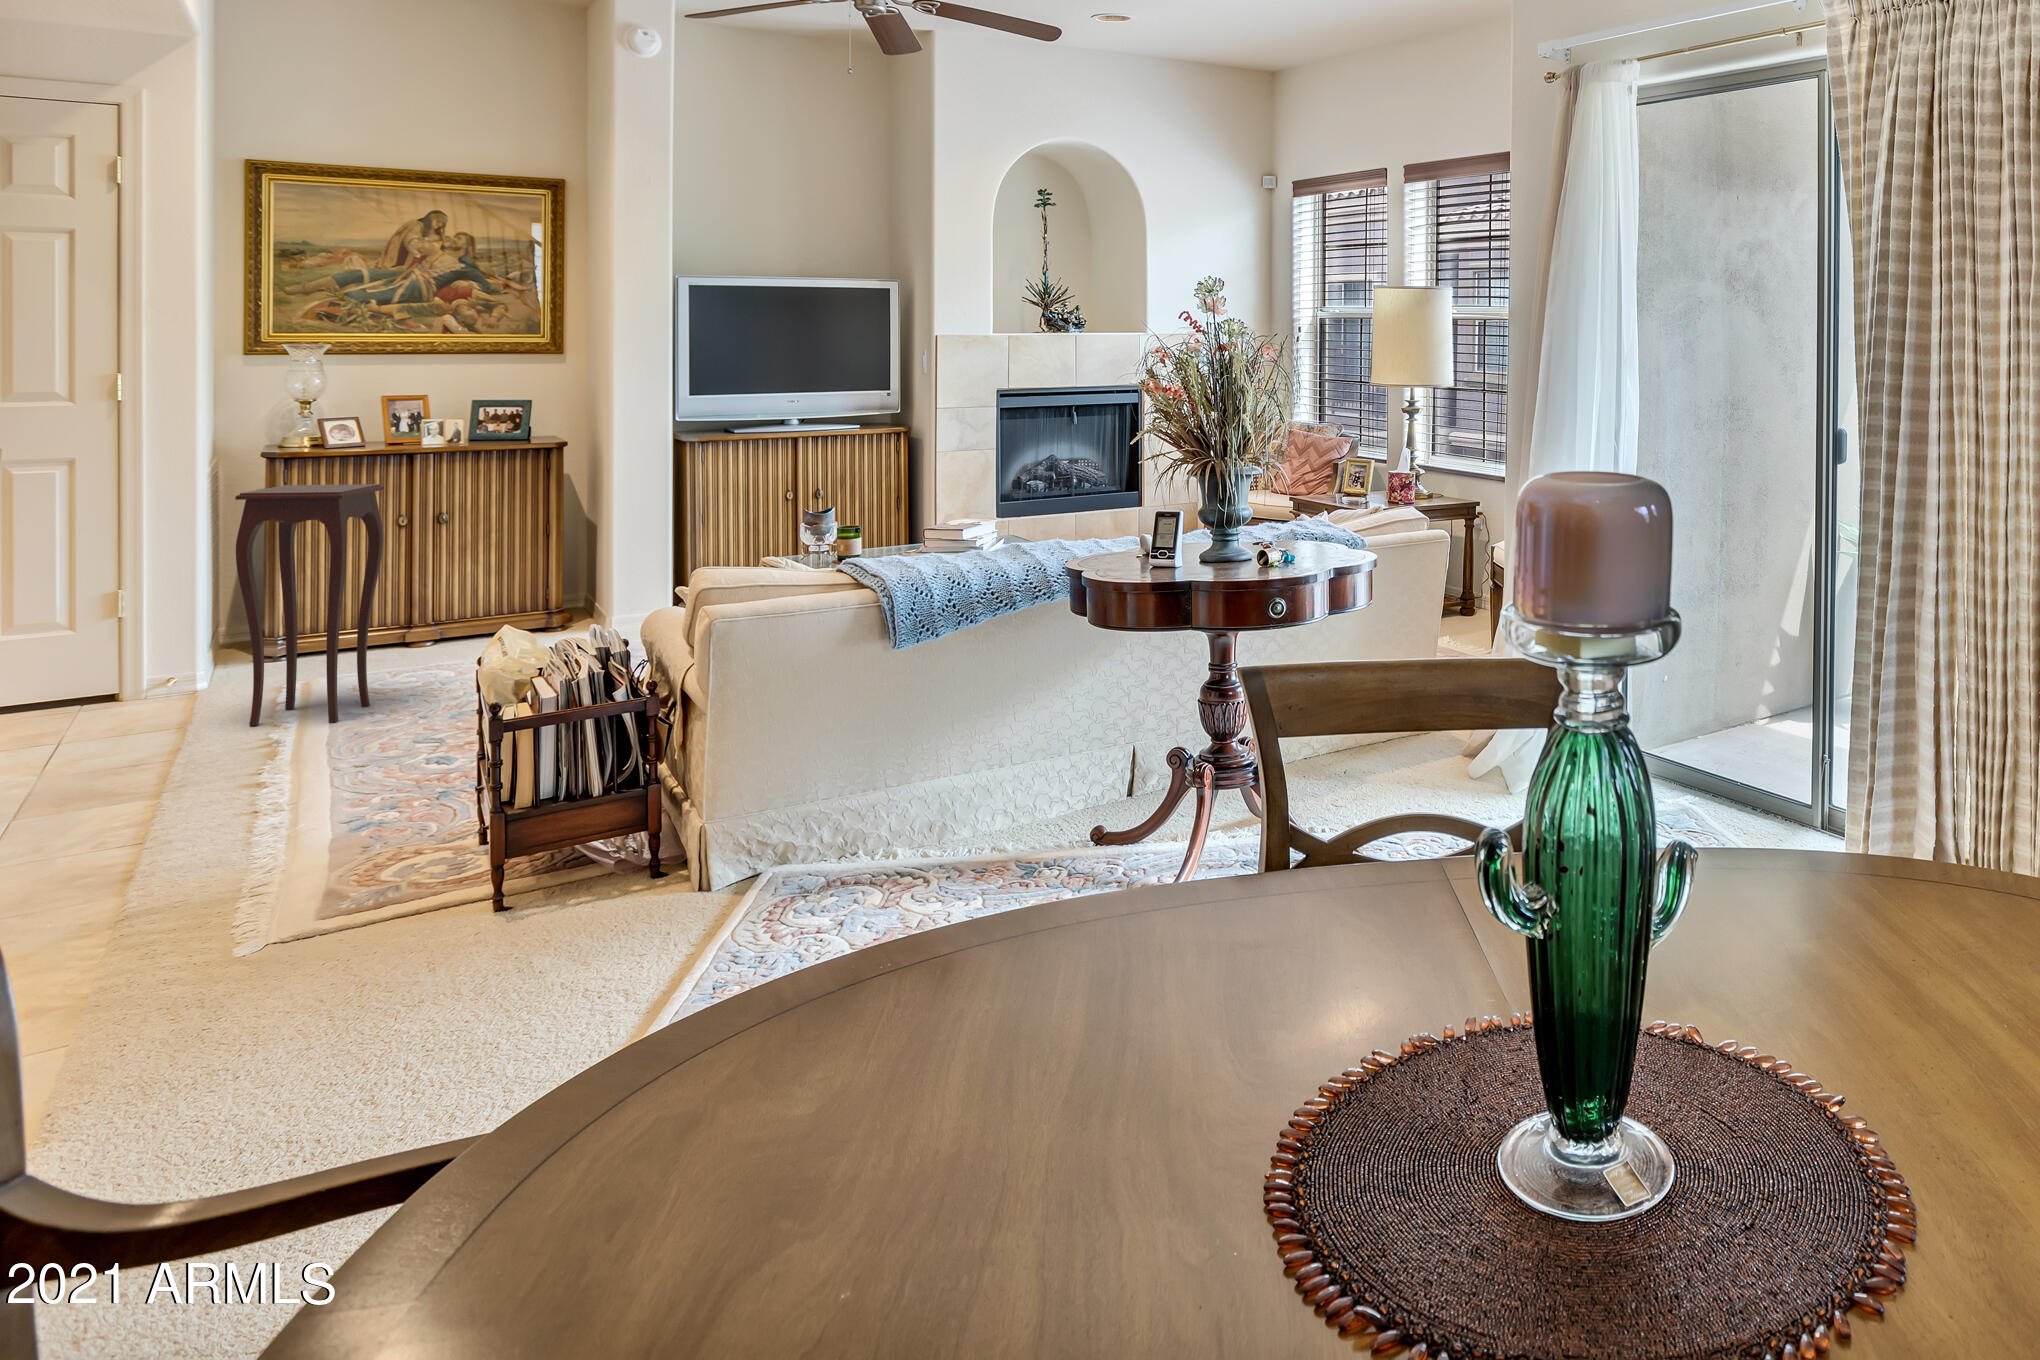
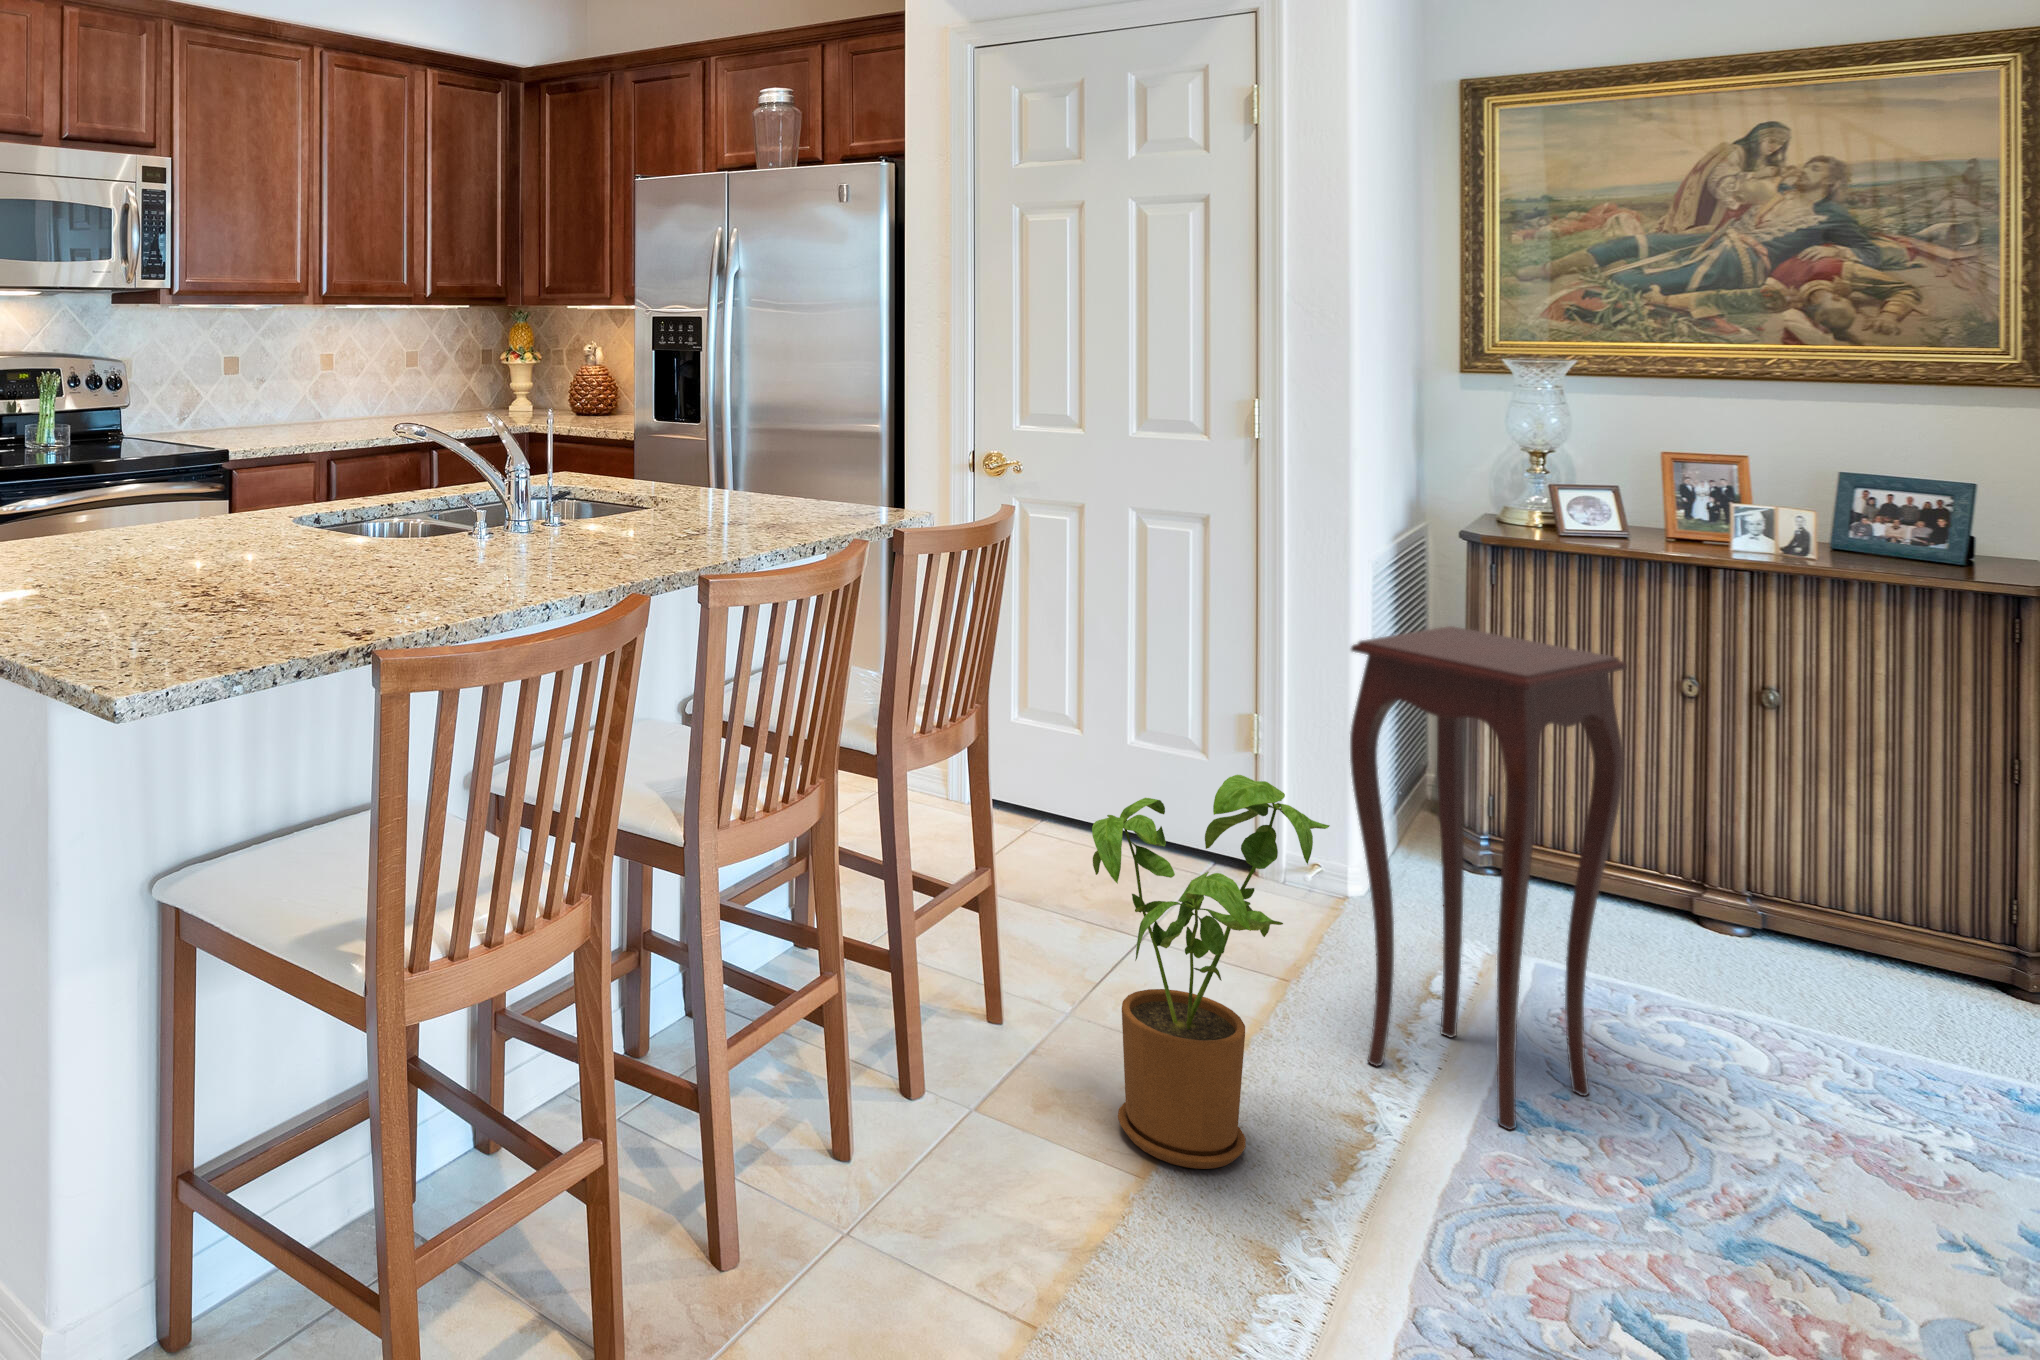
house plant: none [85,560,242,777] -> present [1092,775,1330,1169]

